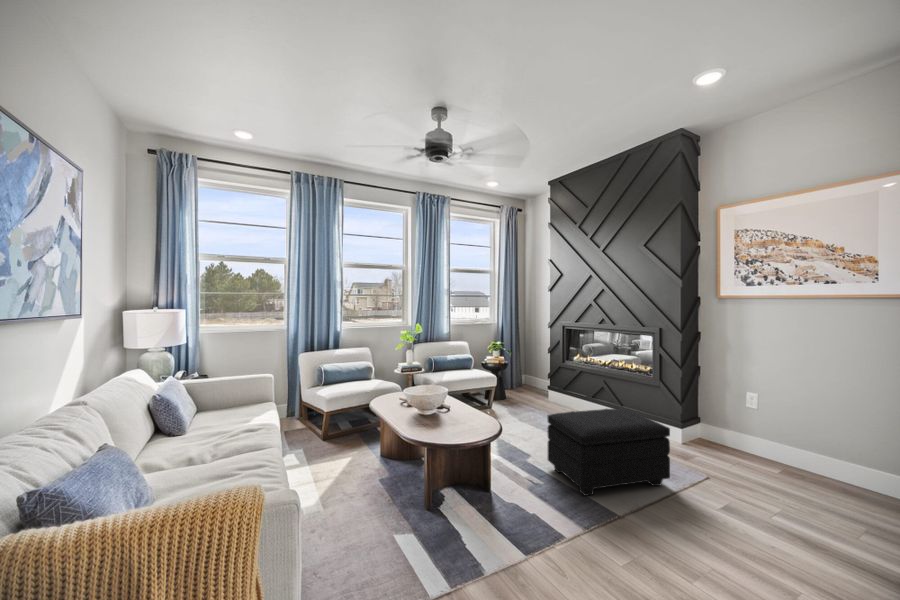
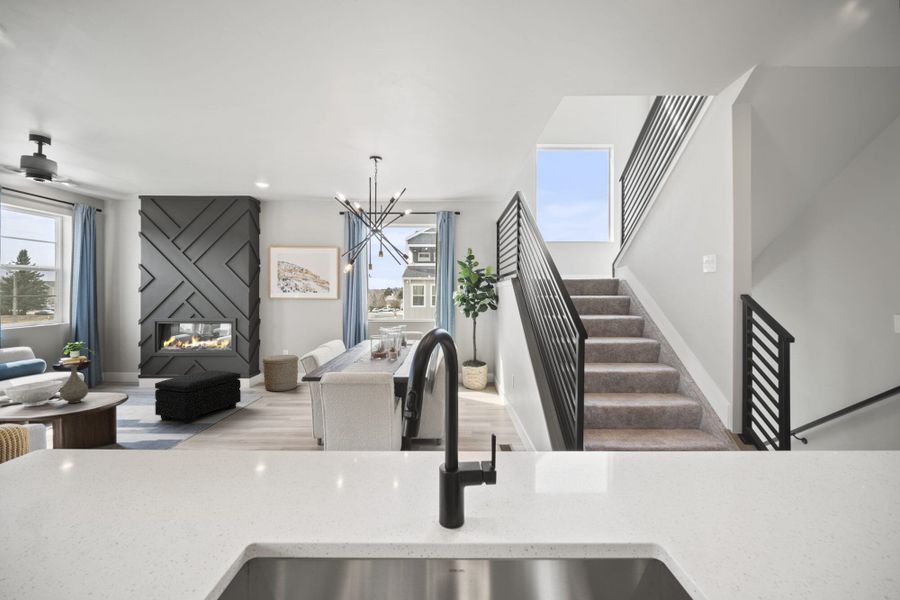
vase: none [440,380,466,430] -> present [60,365,88,403]
woven basket: none [706,398,784,474] -> present [263,355,298,391]

